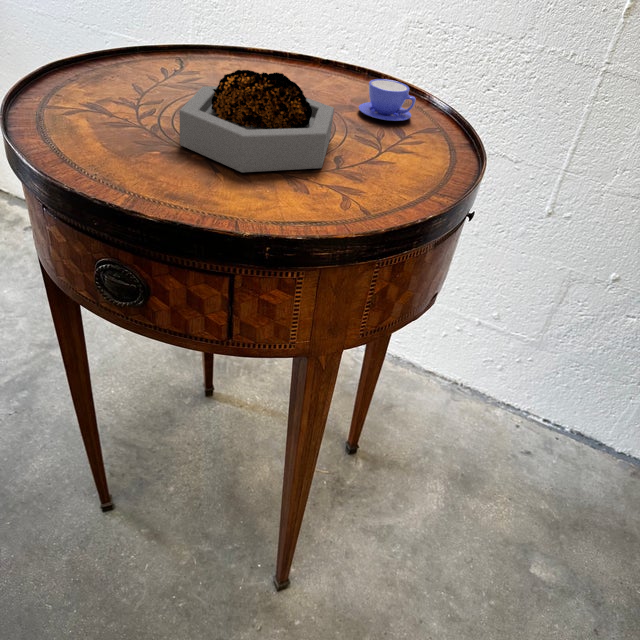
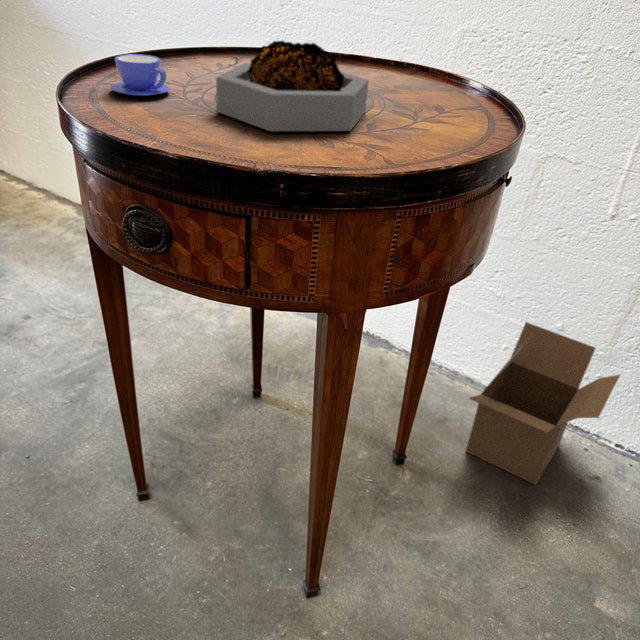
teacup: present [359,79,416,121] -> present [110,54,170,96]
cardboard box: none [413,313,553,466] -> present [466,322,620,485]

